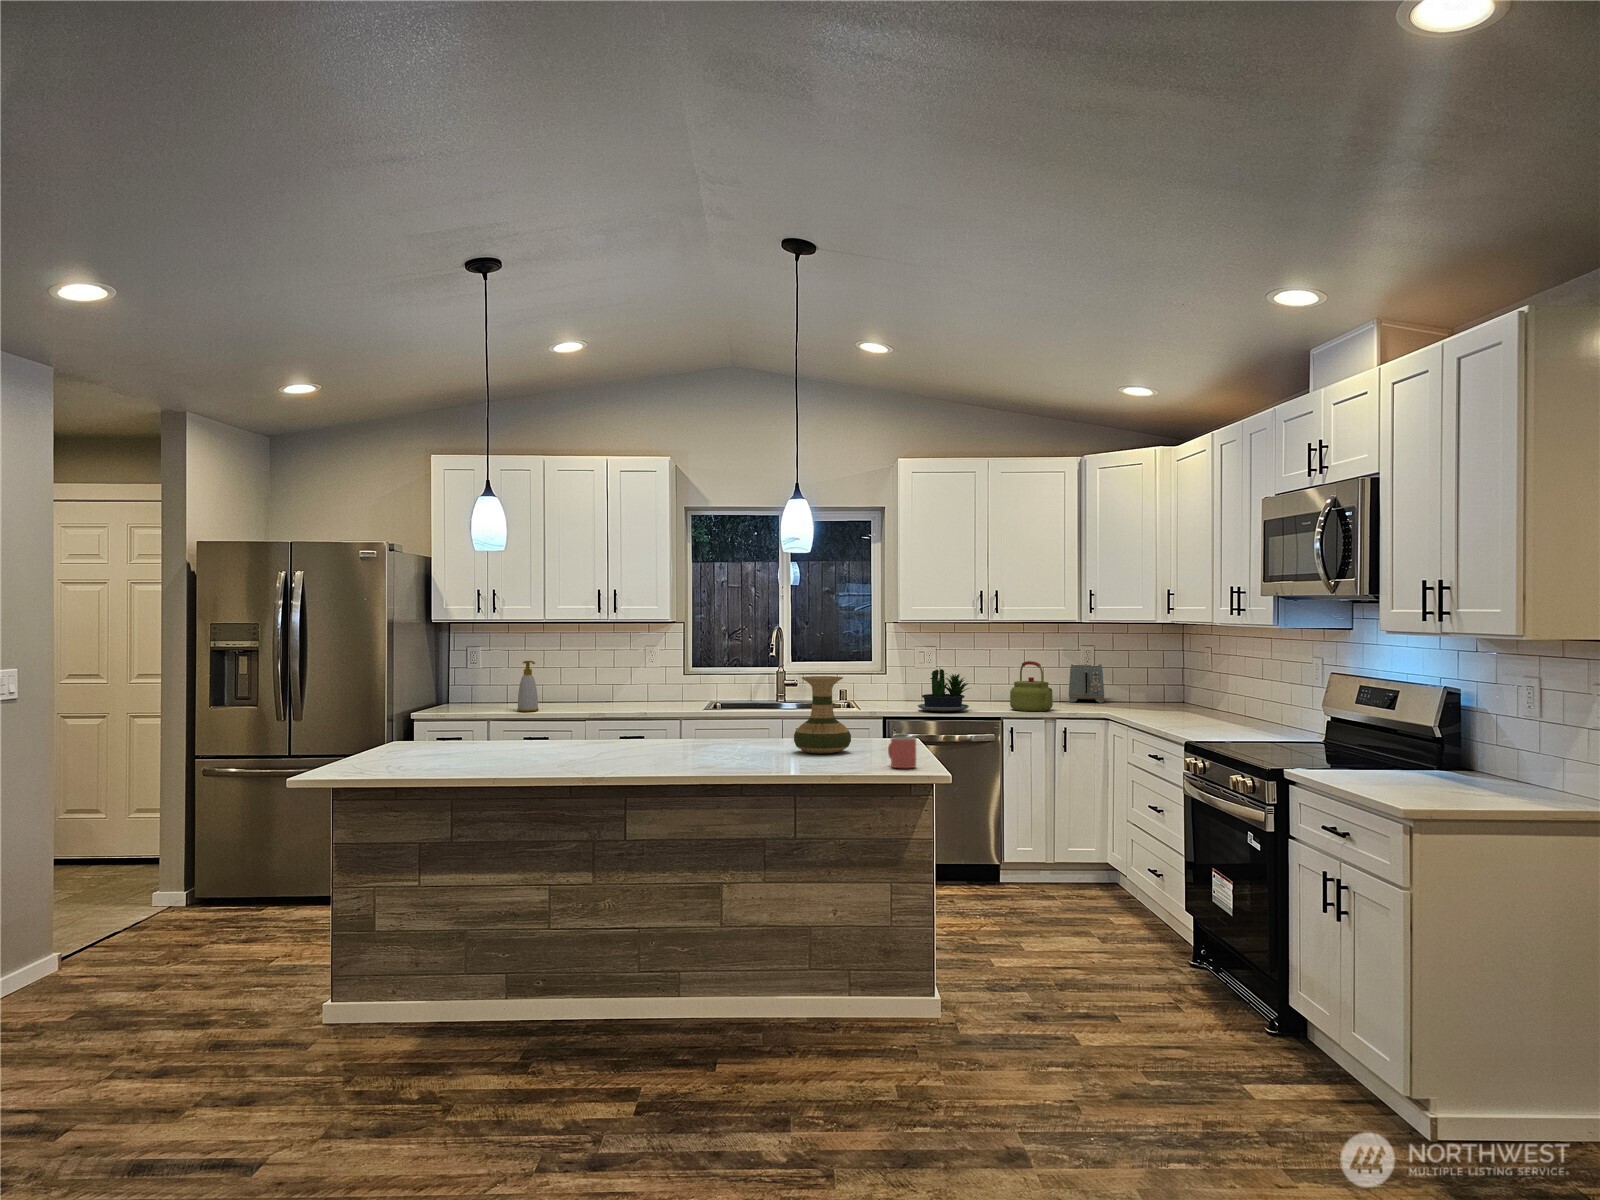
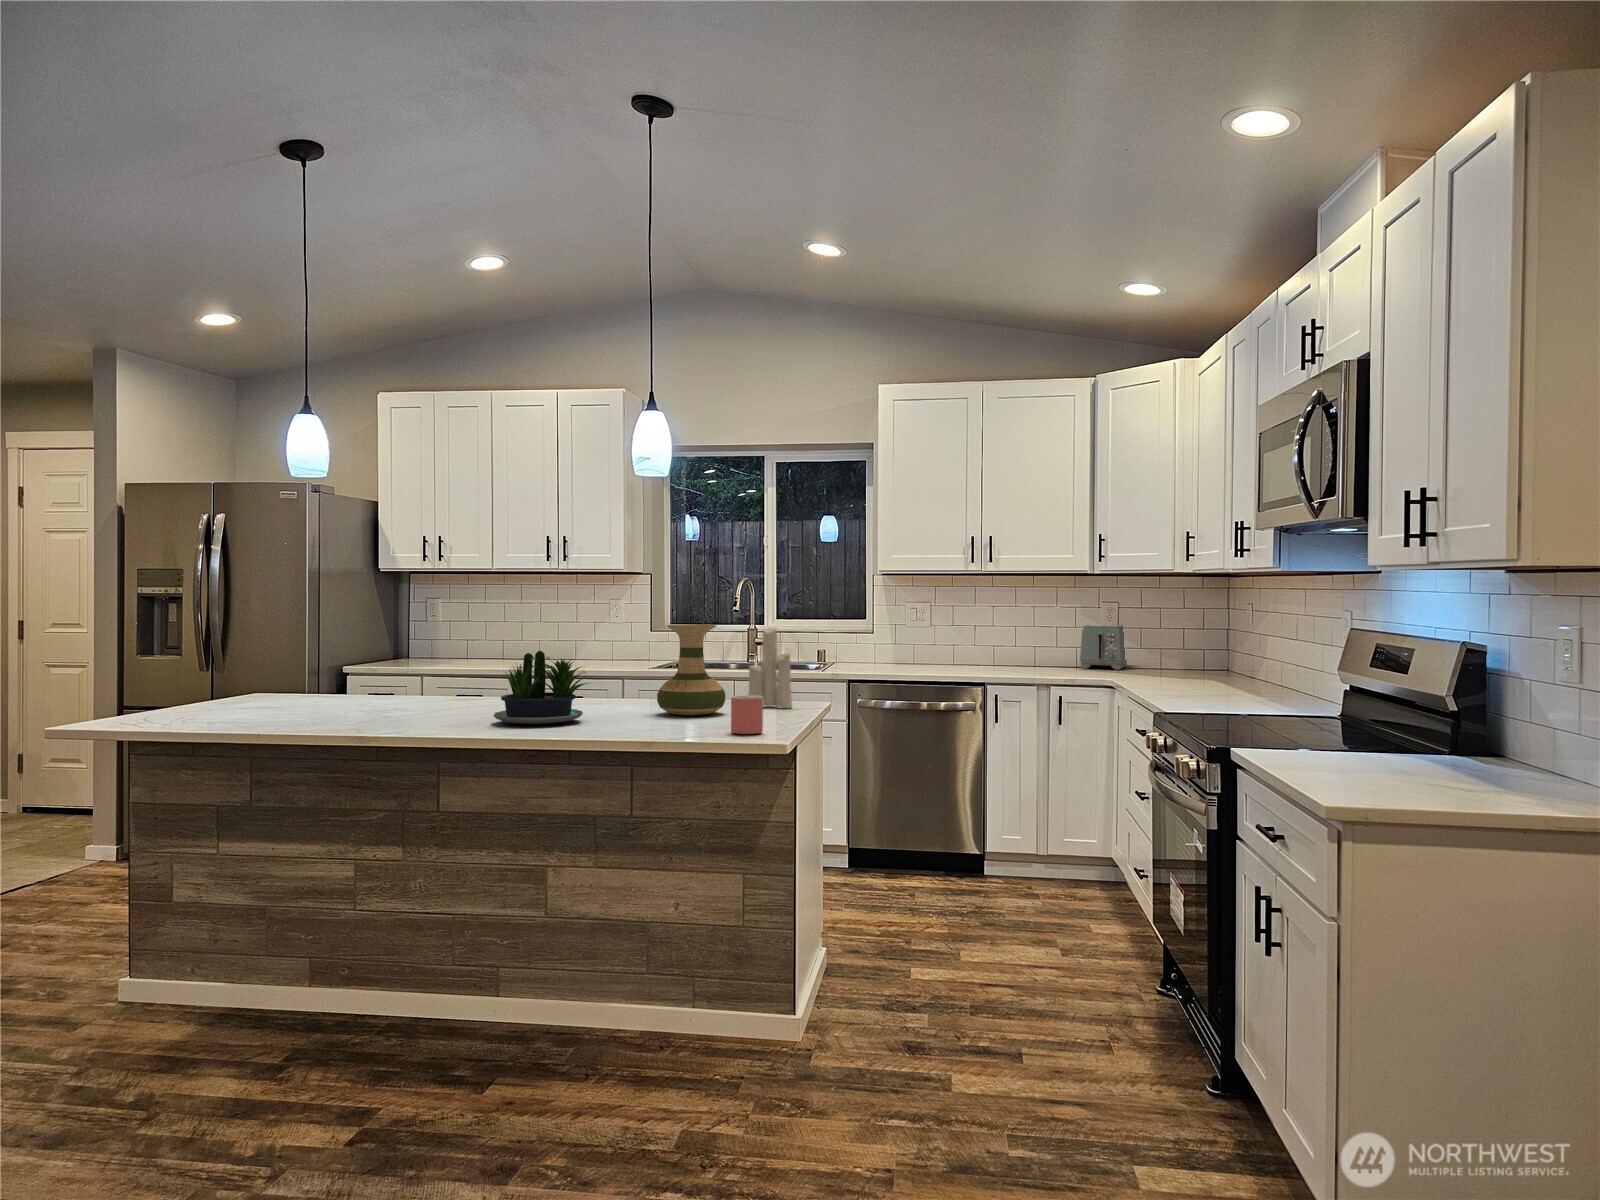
soap bottle: present [517,661,539,712] -> none [460,613,485,668]
kettle: present [1010,661,1053,711] -> none [996,619,1046,677]
candle: none [855,663,894,745] -> present [748,626,792,708]
potted plant: present [918,669,969,711] -> present [493,651,589,724]

